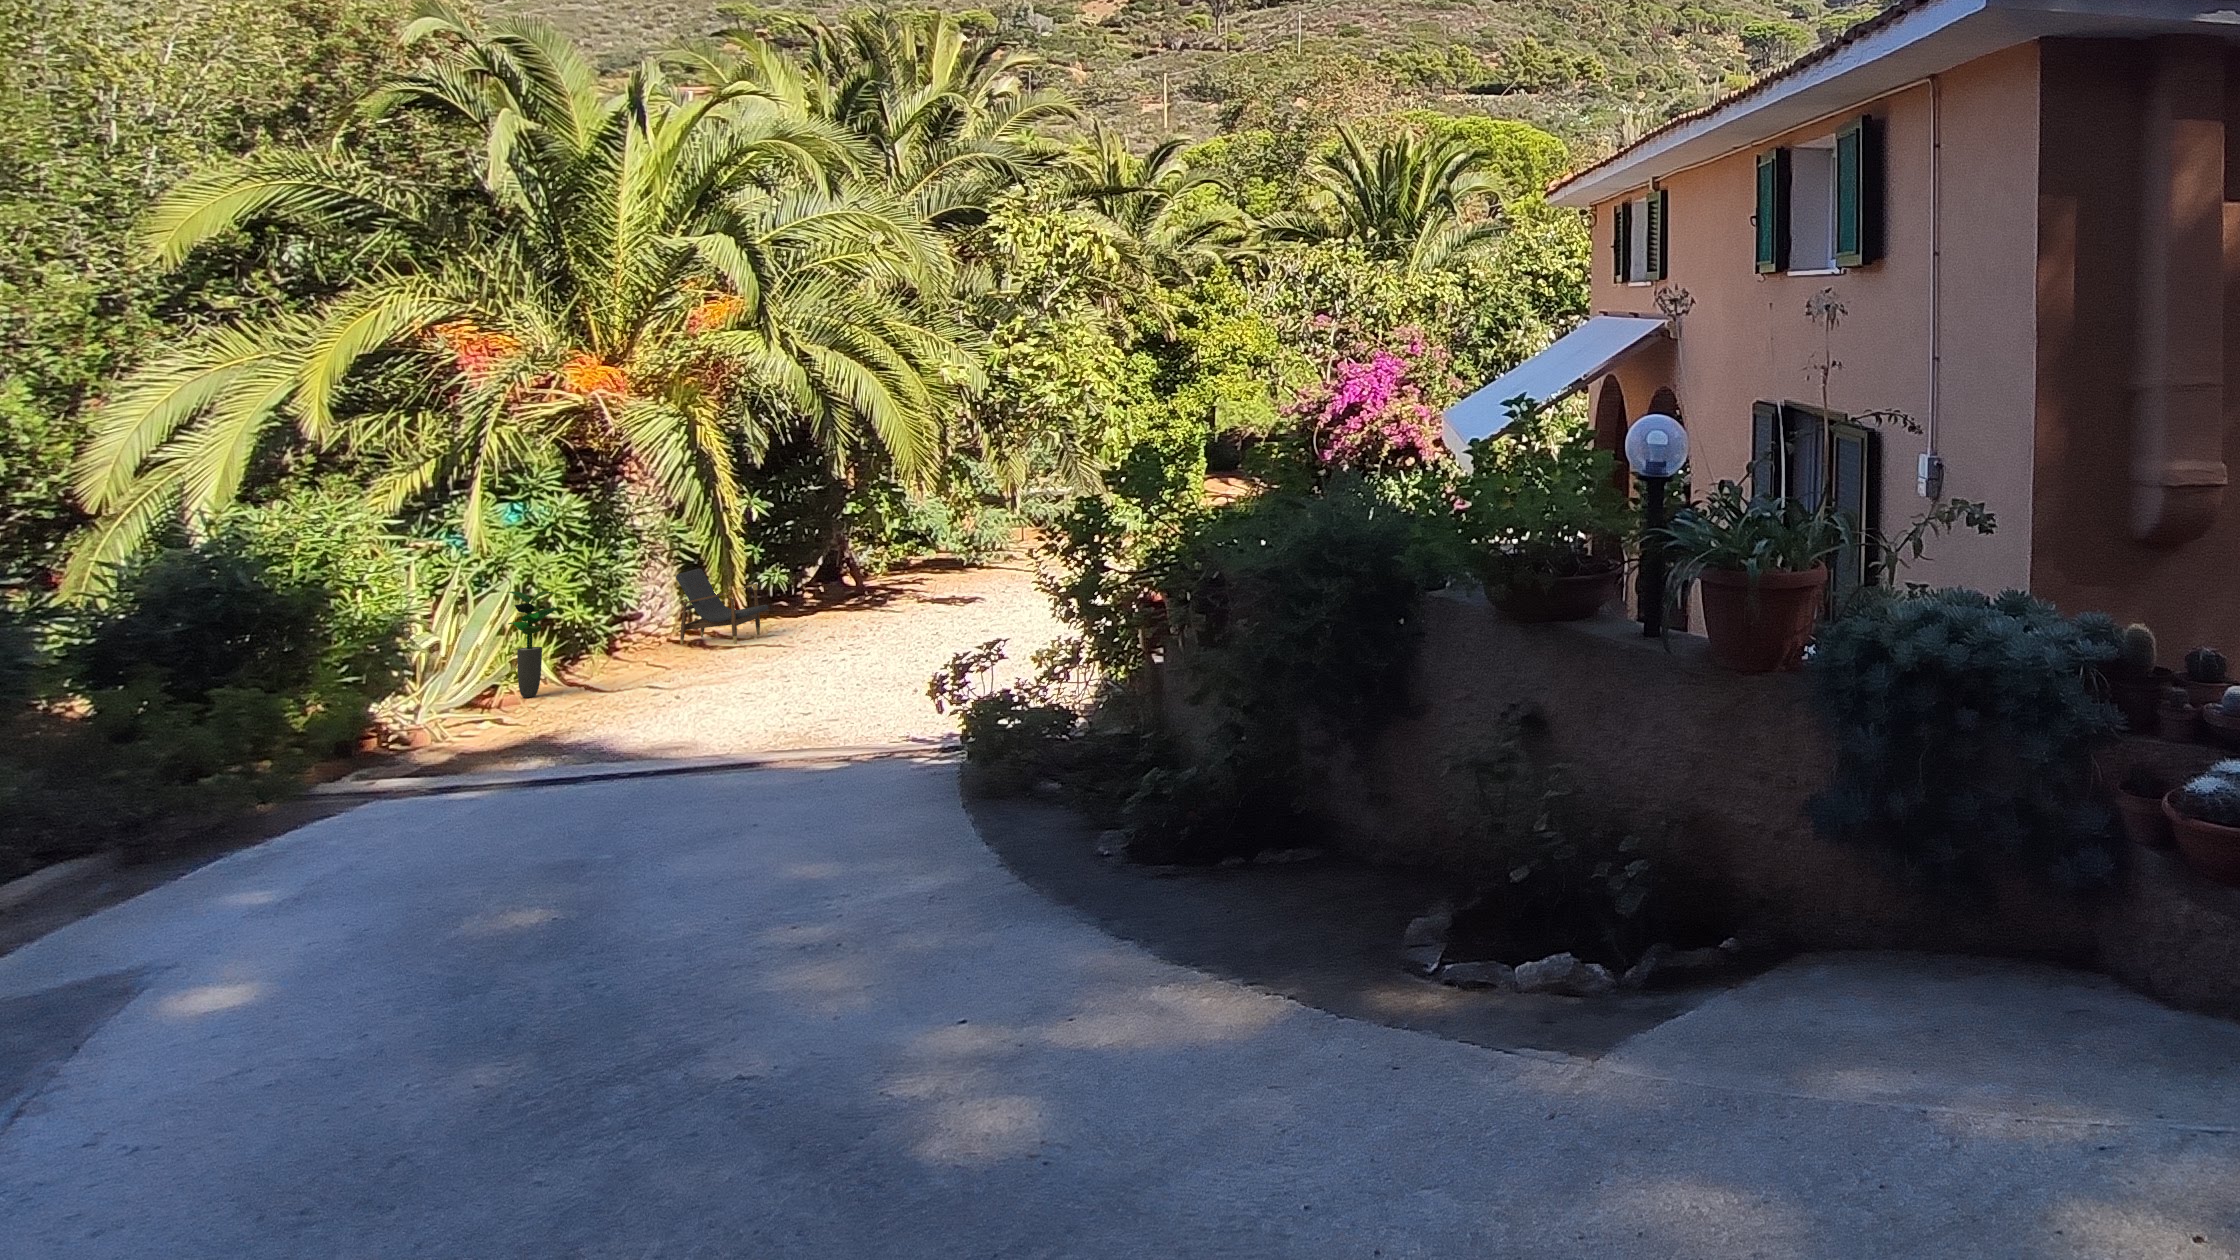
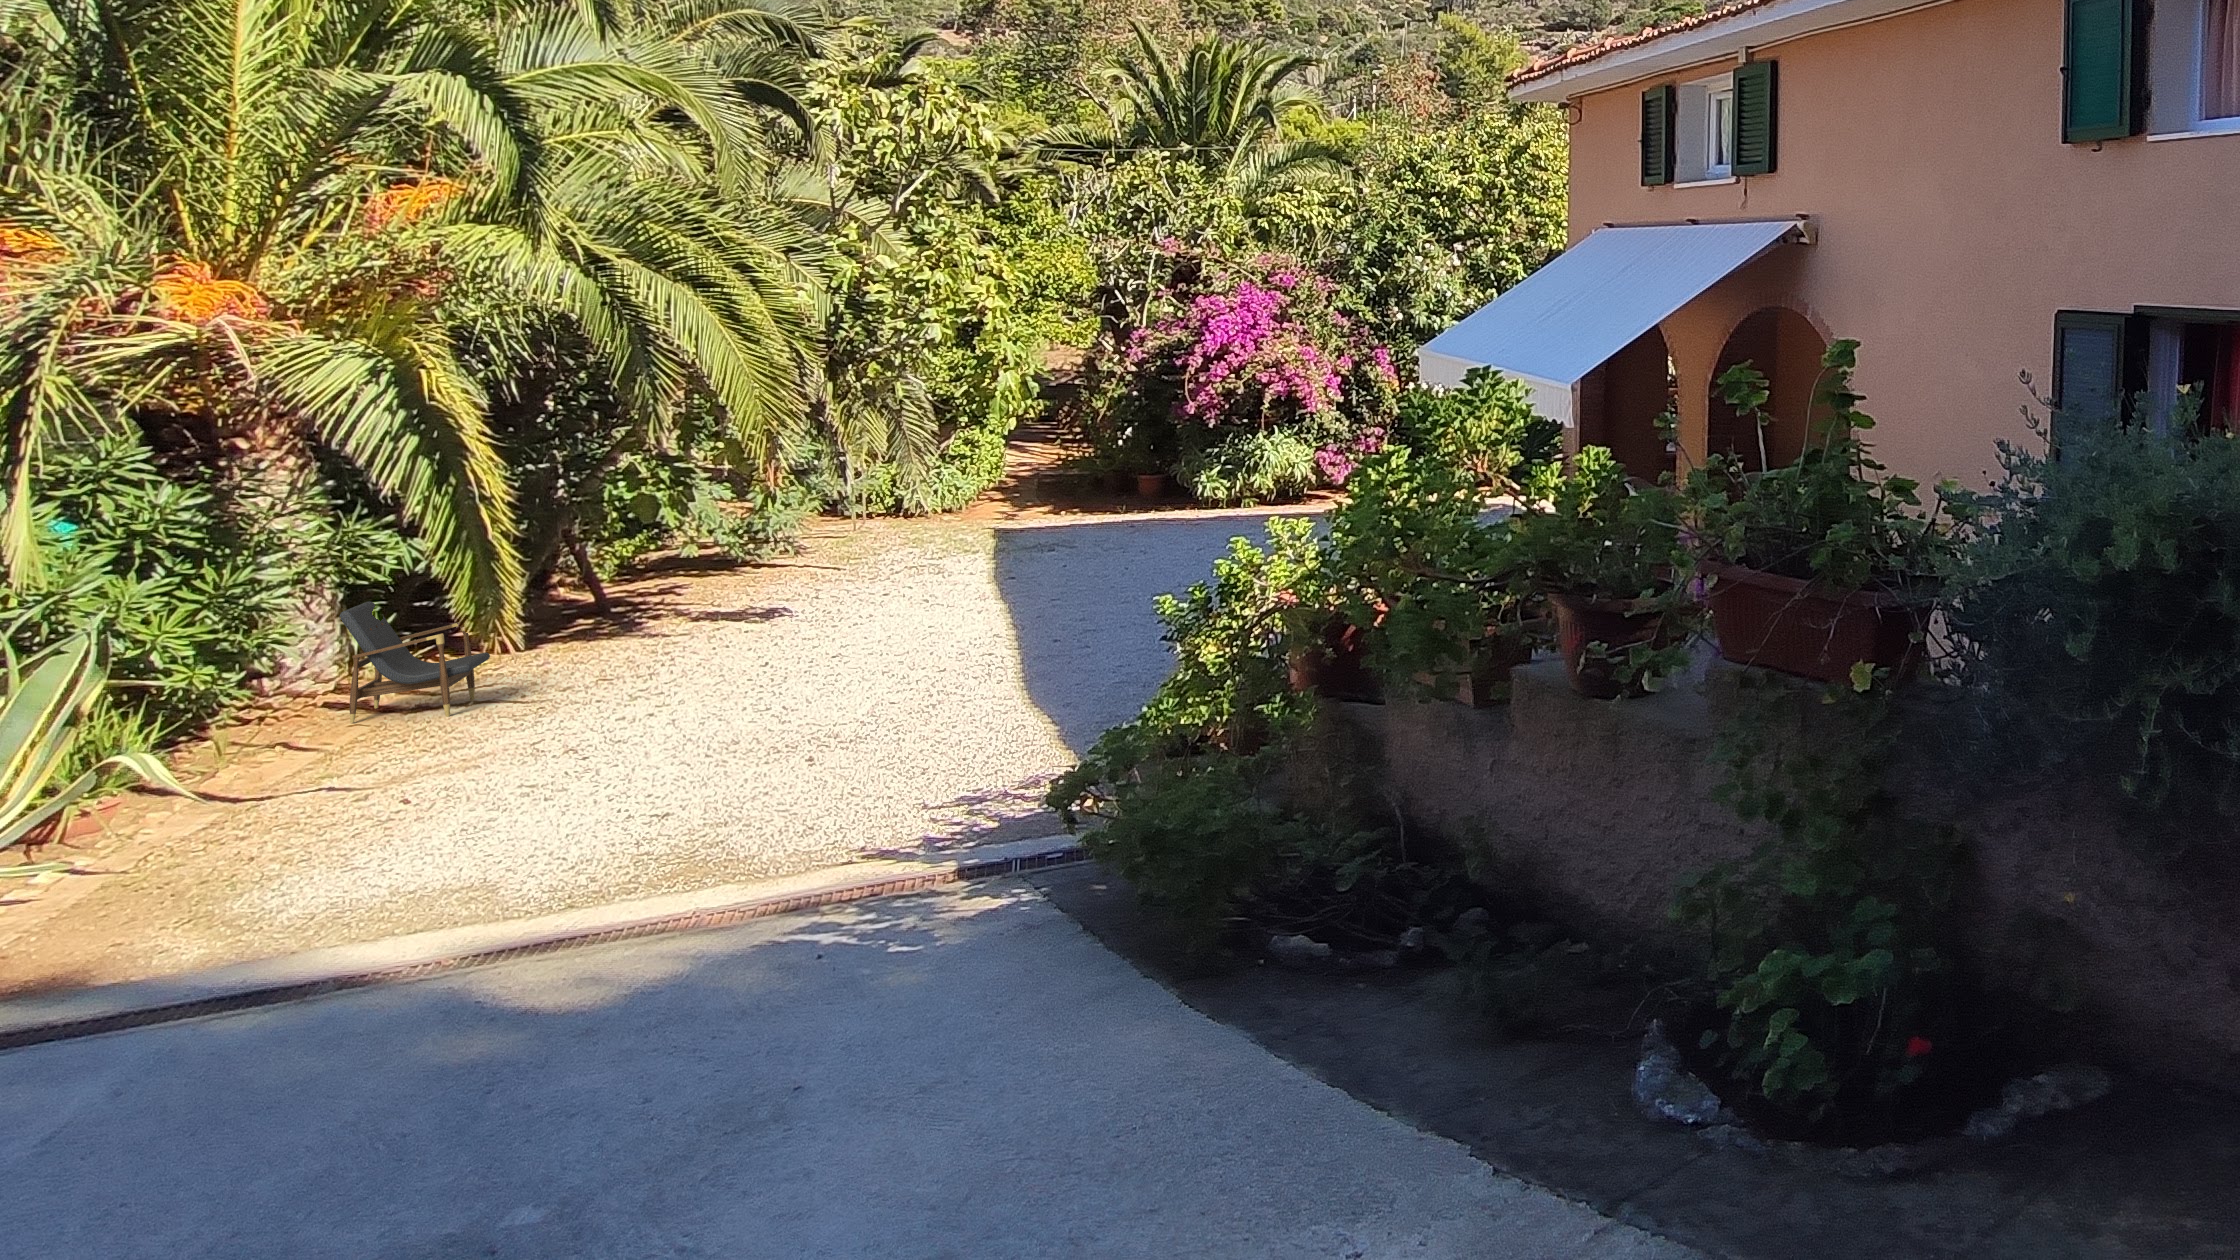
potted plant: present [508,591,557,698] -> none [85,649,193,833]

